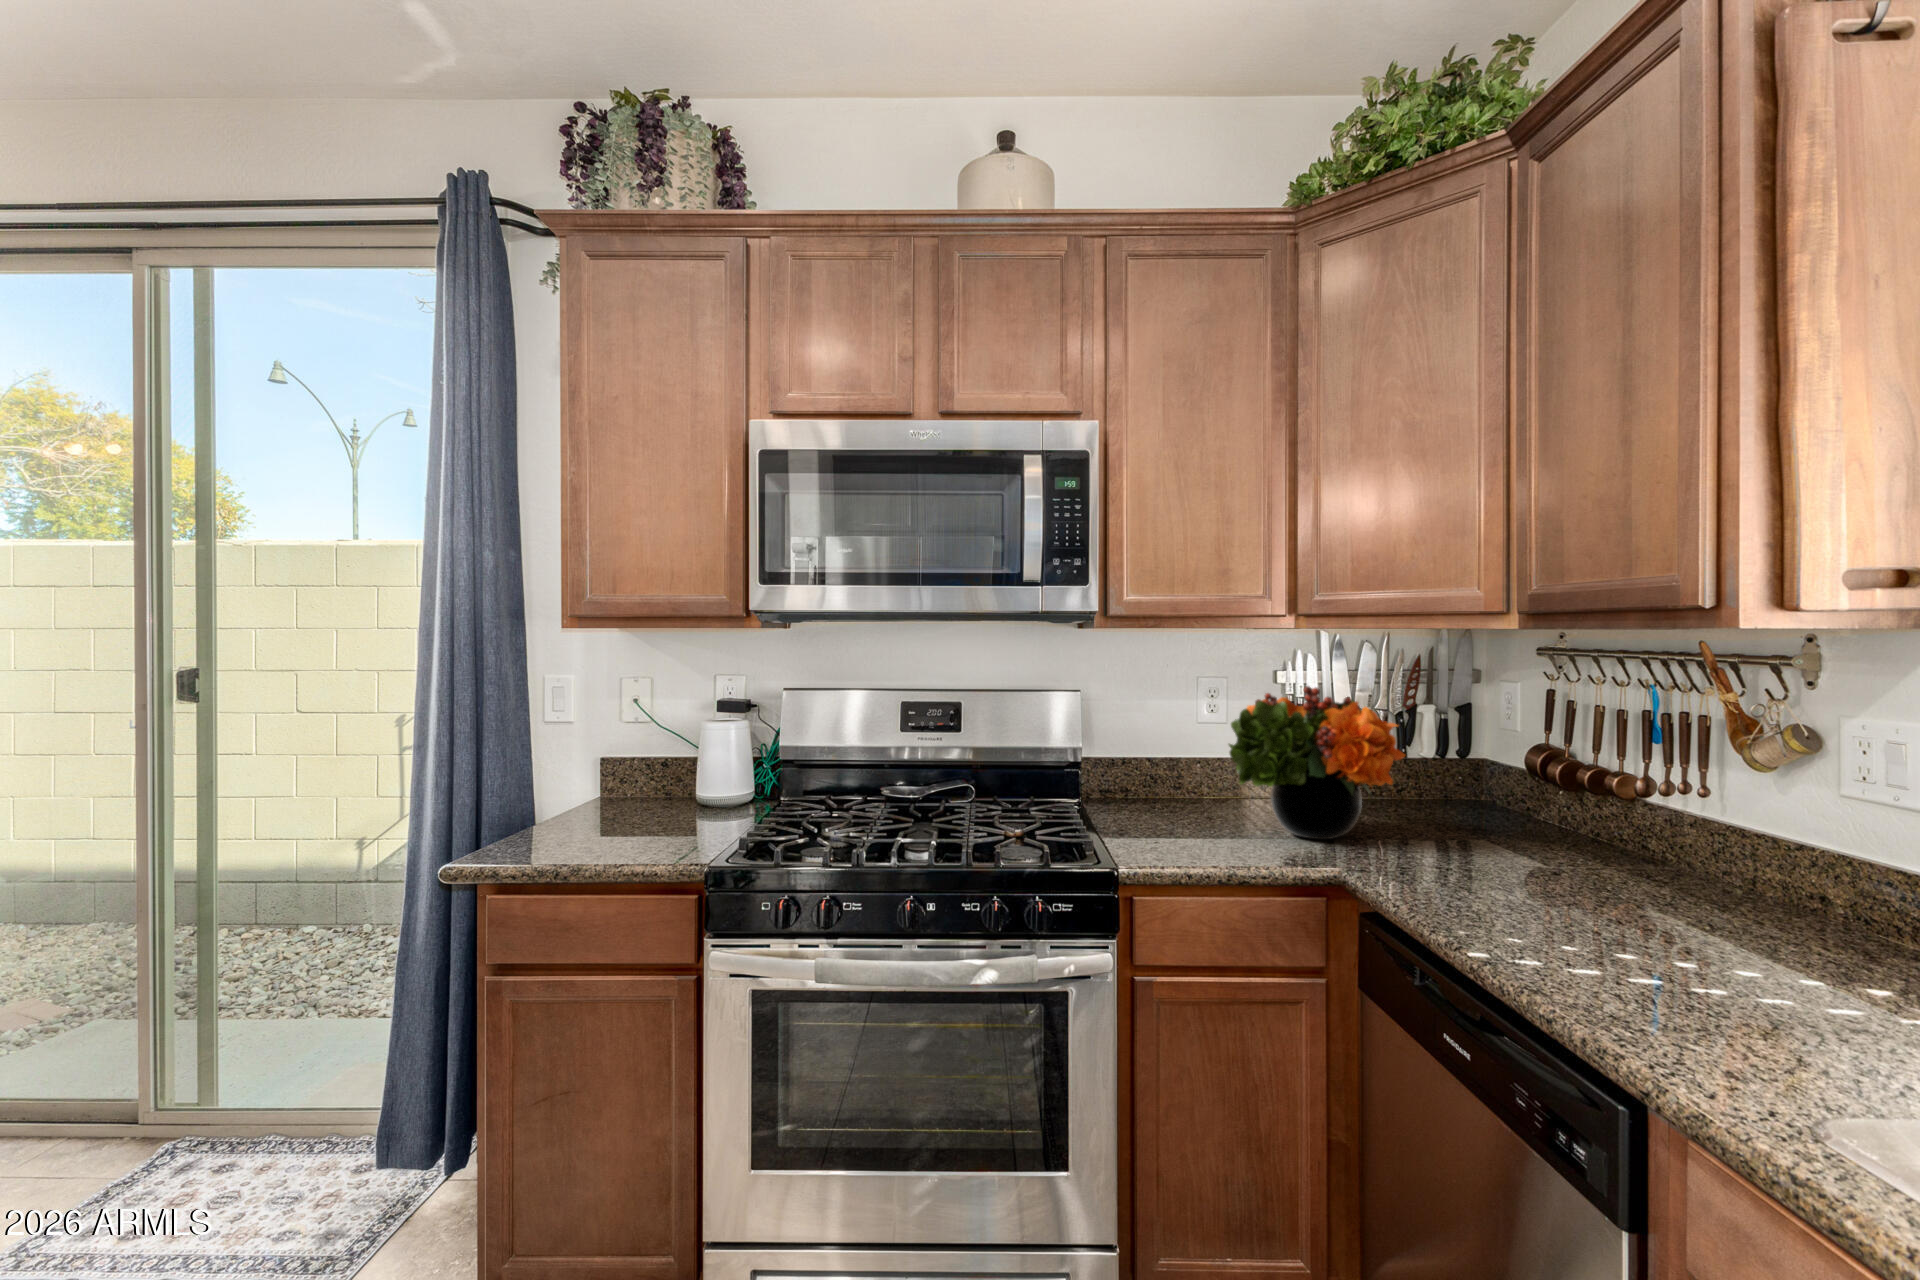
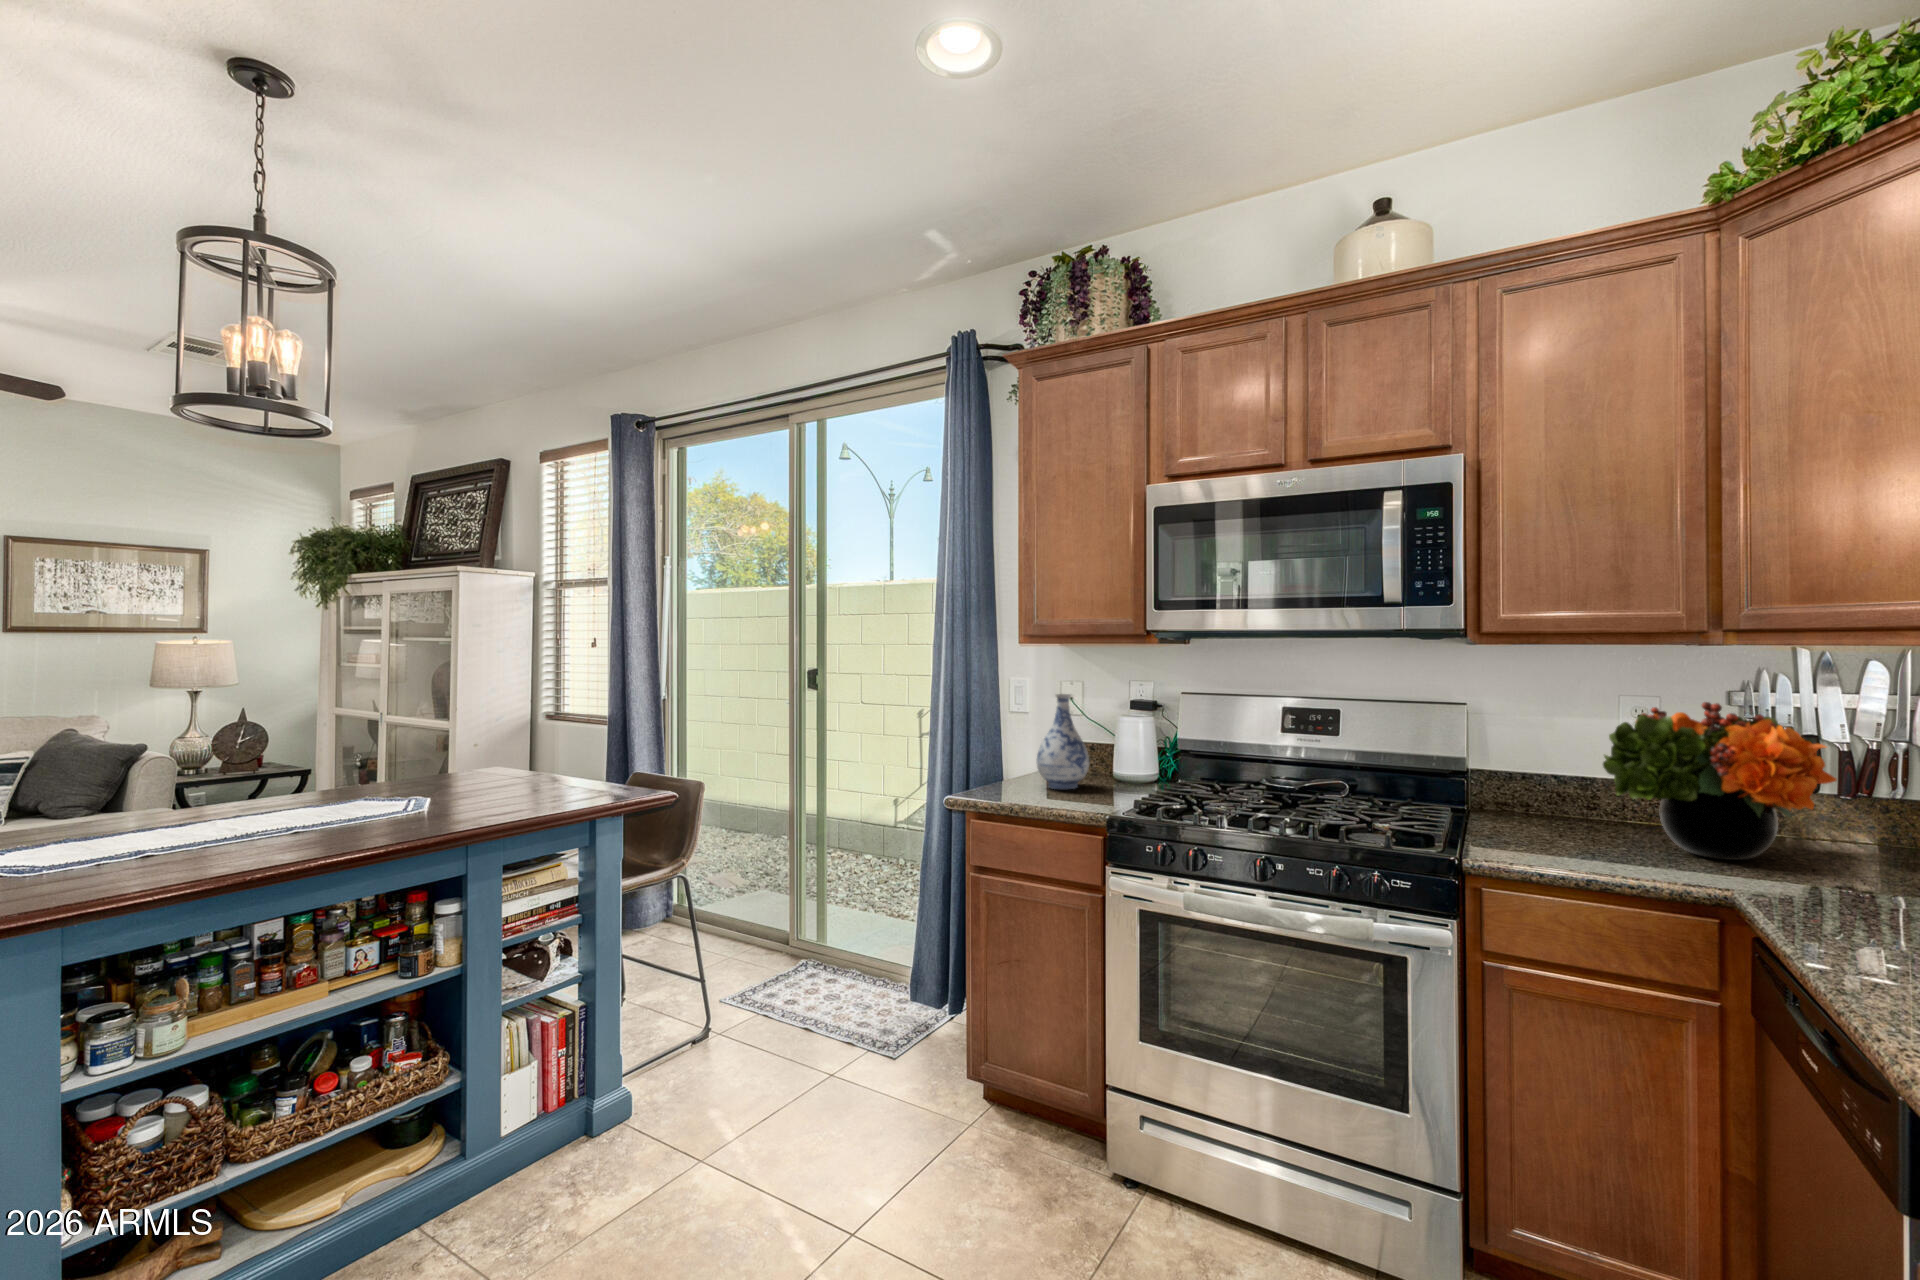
vase: none [589,698,666,830] -> present [1037,694,1089,789]

